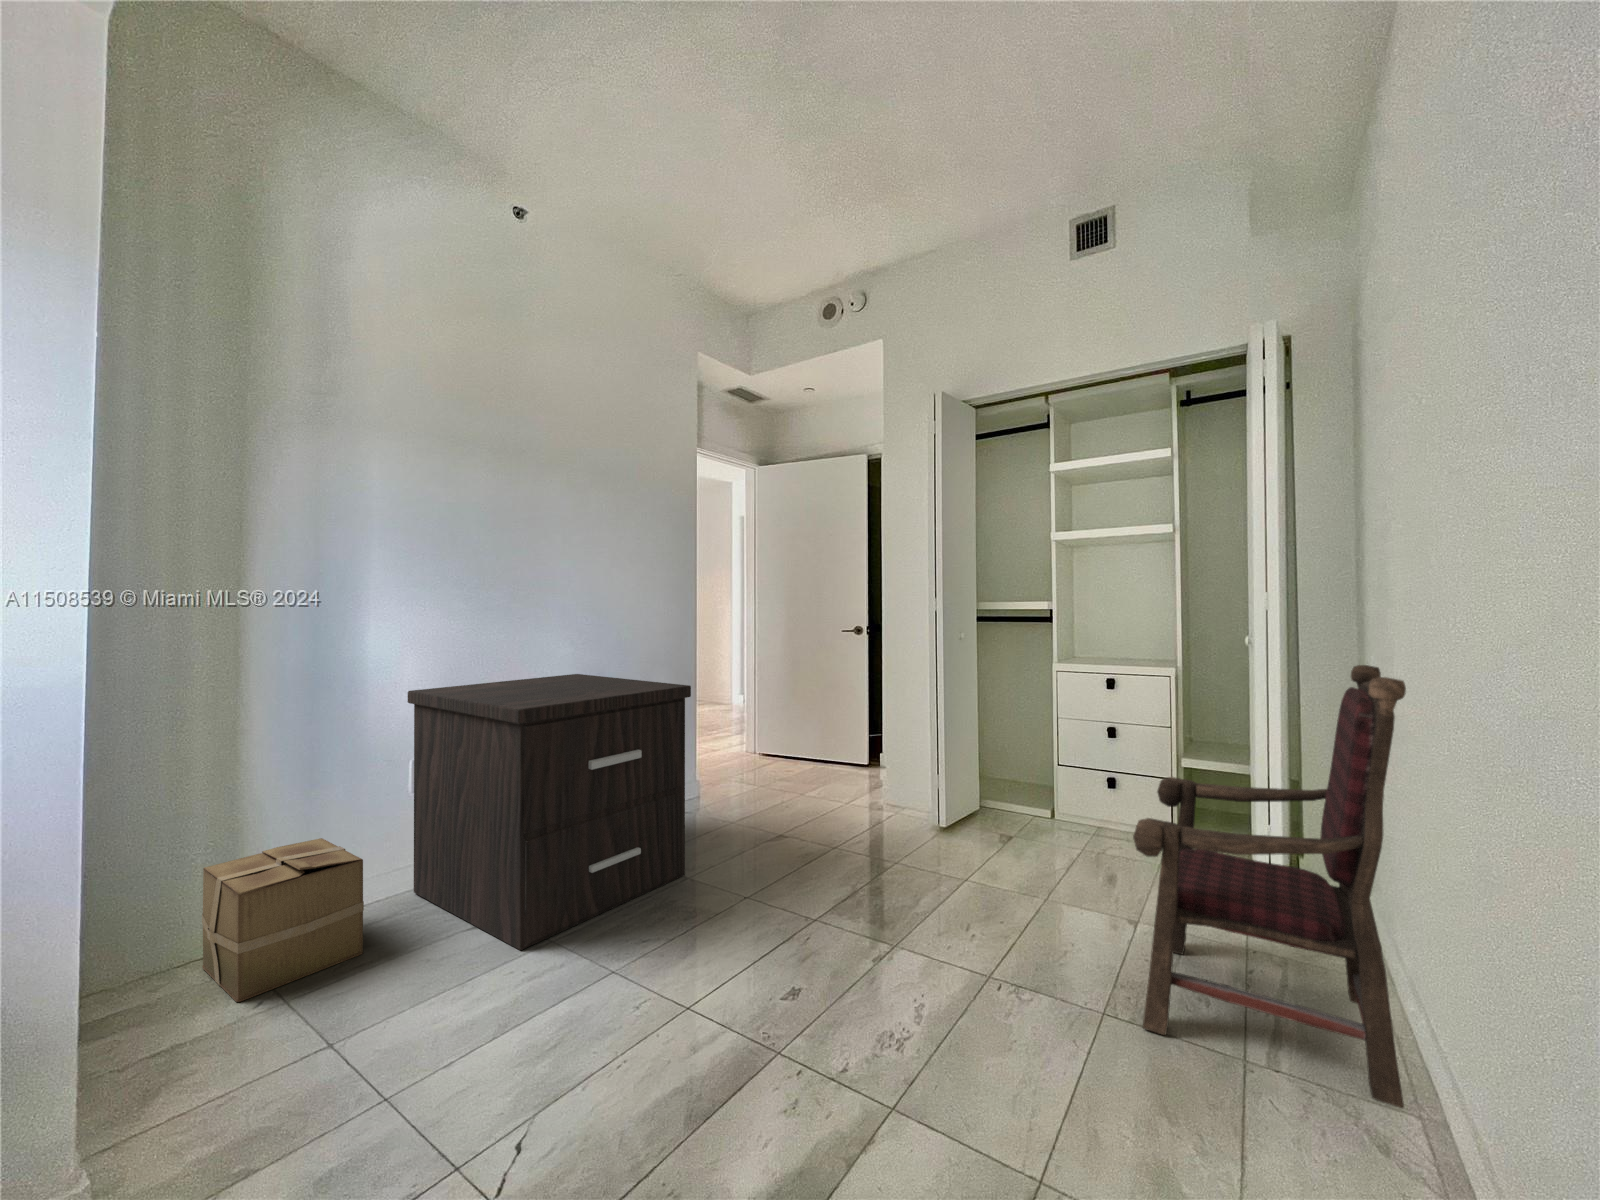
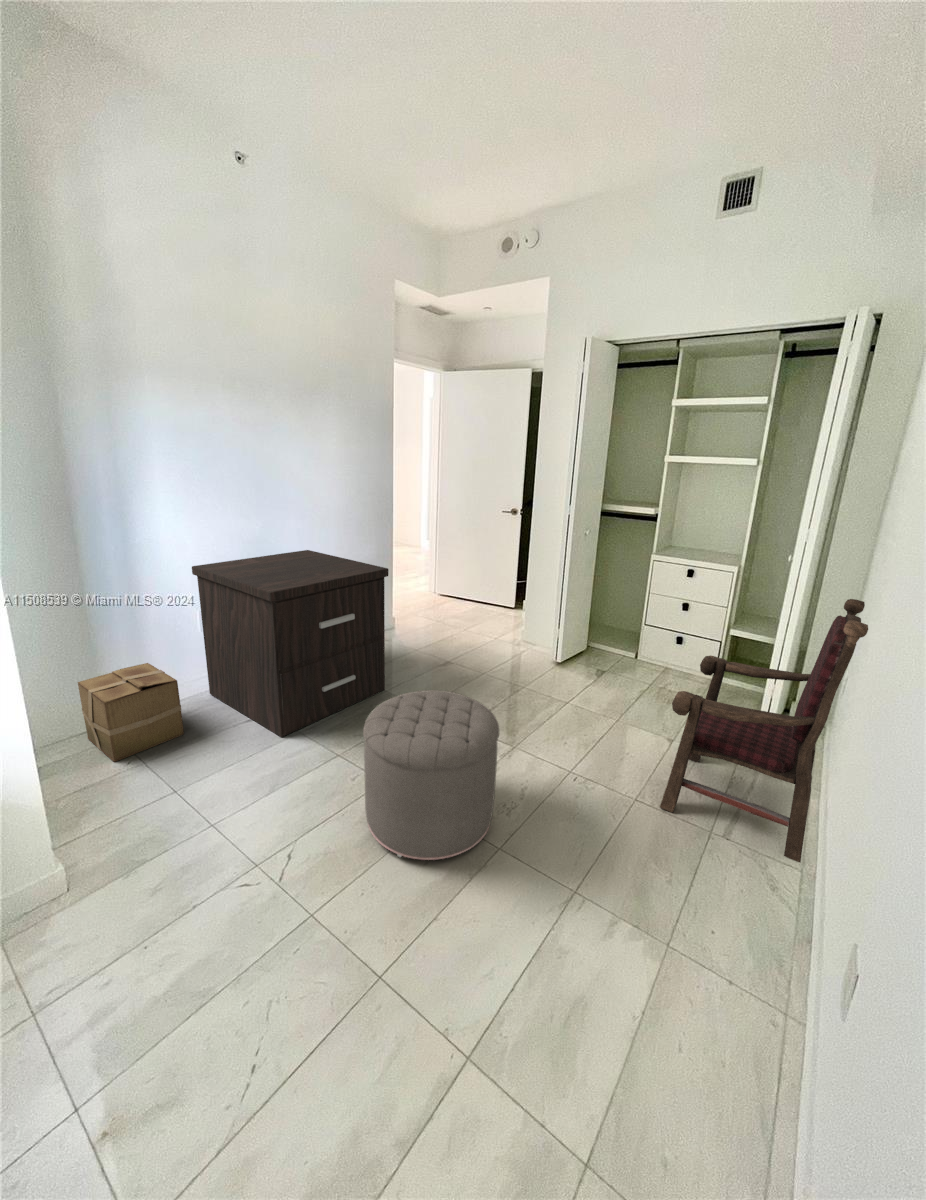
ottoman: none [654,841,872,1140] -> present [363,690,499,860]

